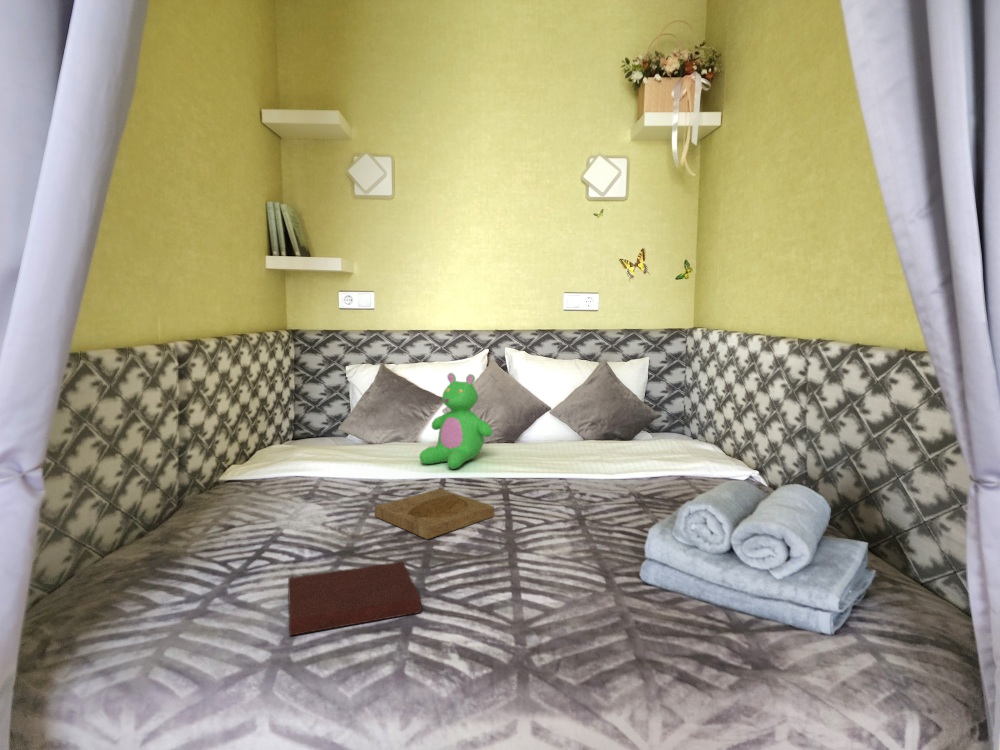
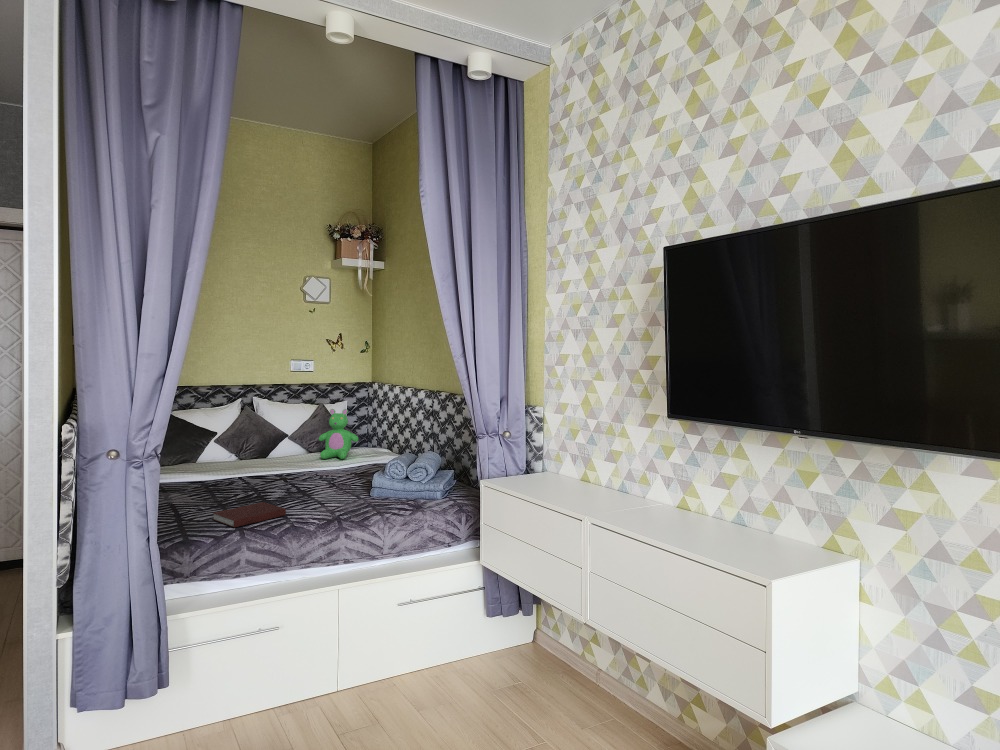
teddy bear: present [420,373,492,469] -> present [319,409,358,459]
tray: present [375,489,494,539] -> none [220,479,289,498]

